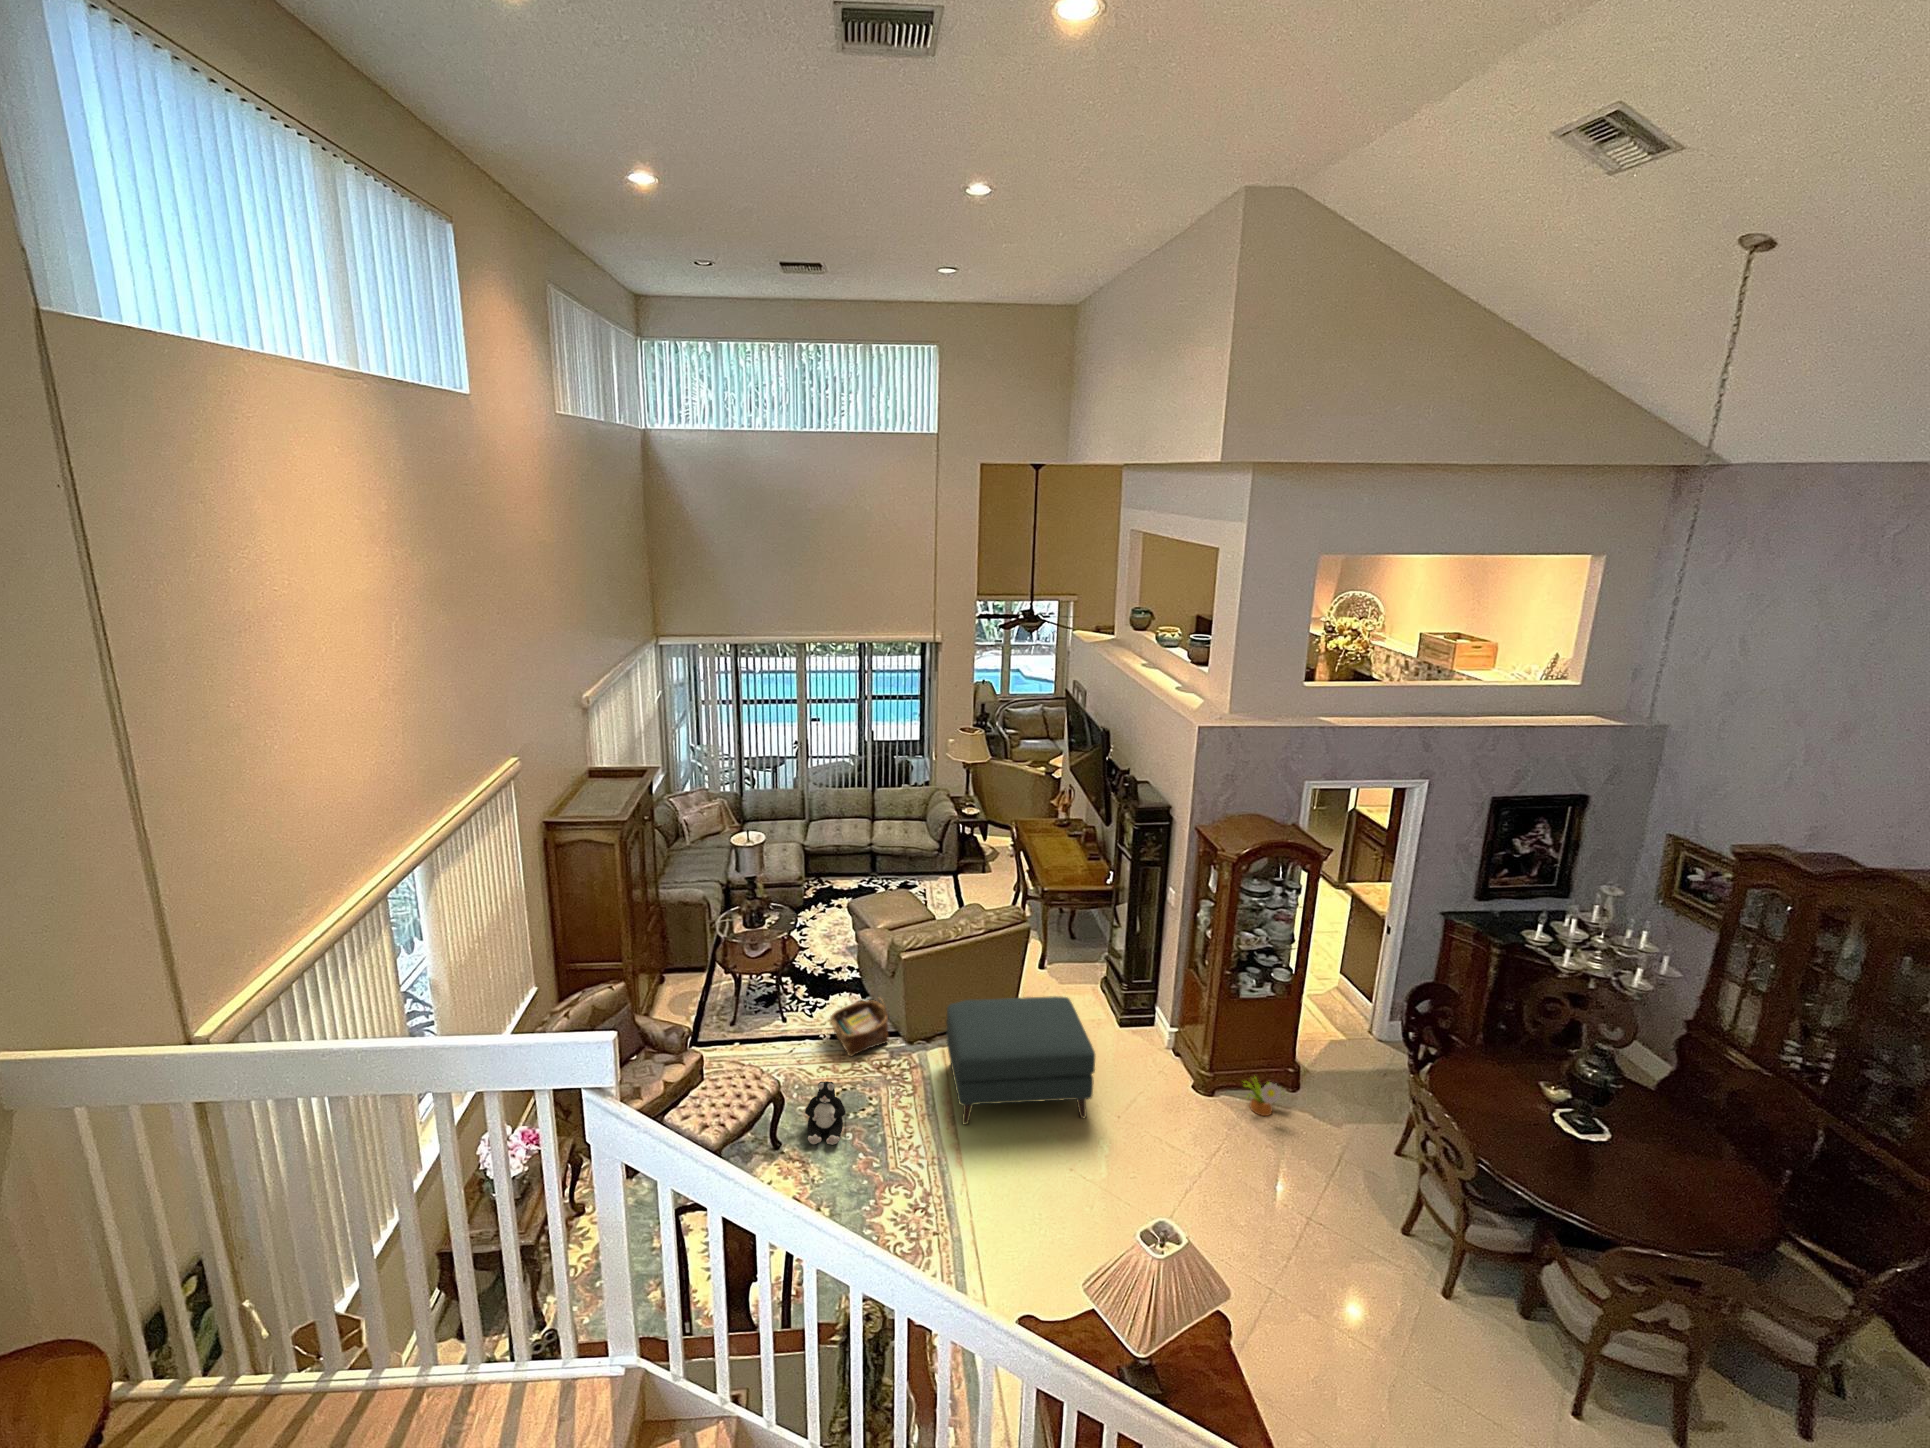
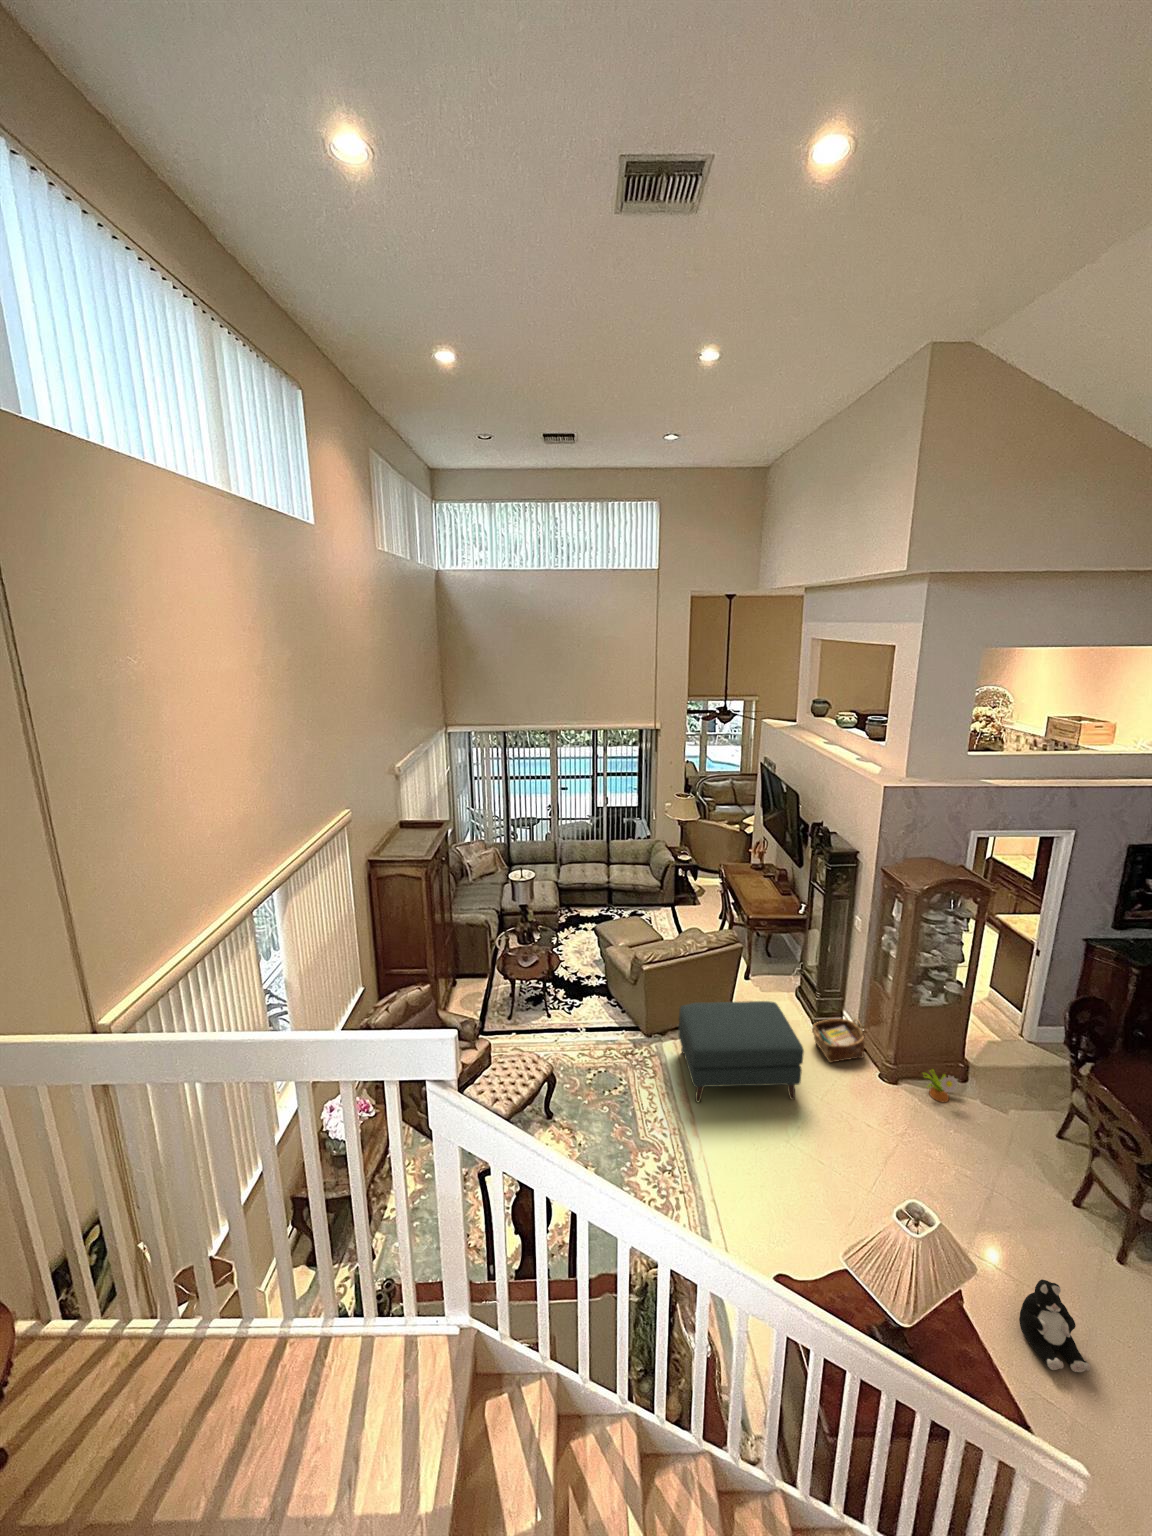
woven basket: present [830,998,889,1056] -> present [812,1019,865,1063]
plush toy: present [805,1081,846,1145] -> present [1019,1279,1090,1372]

